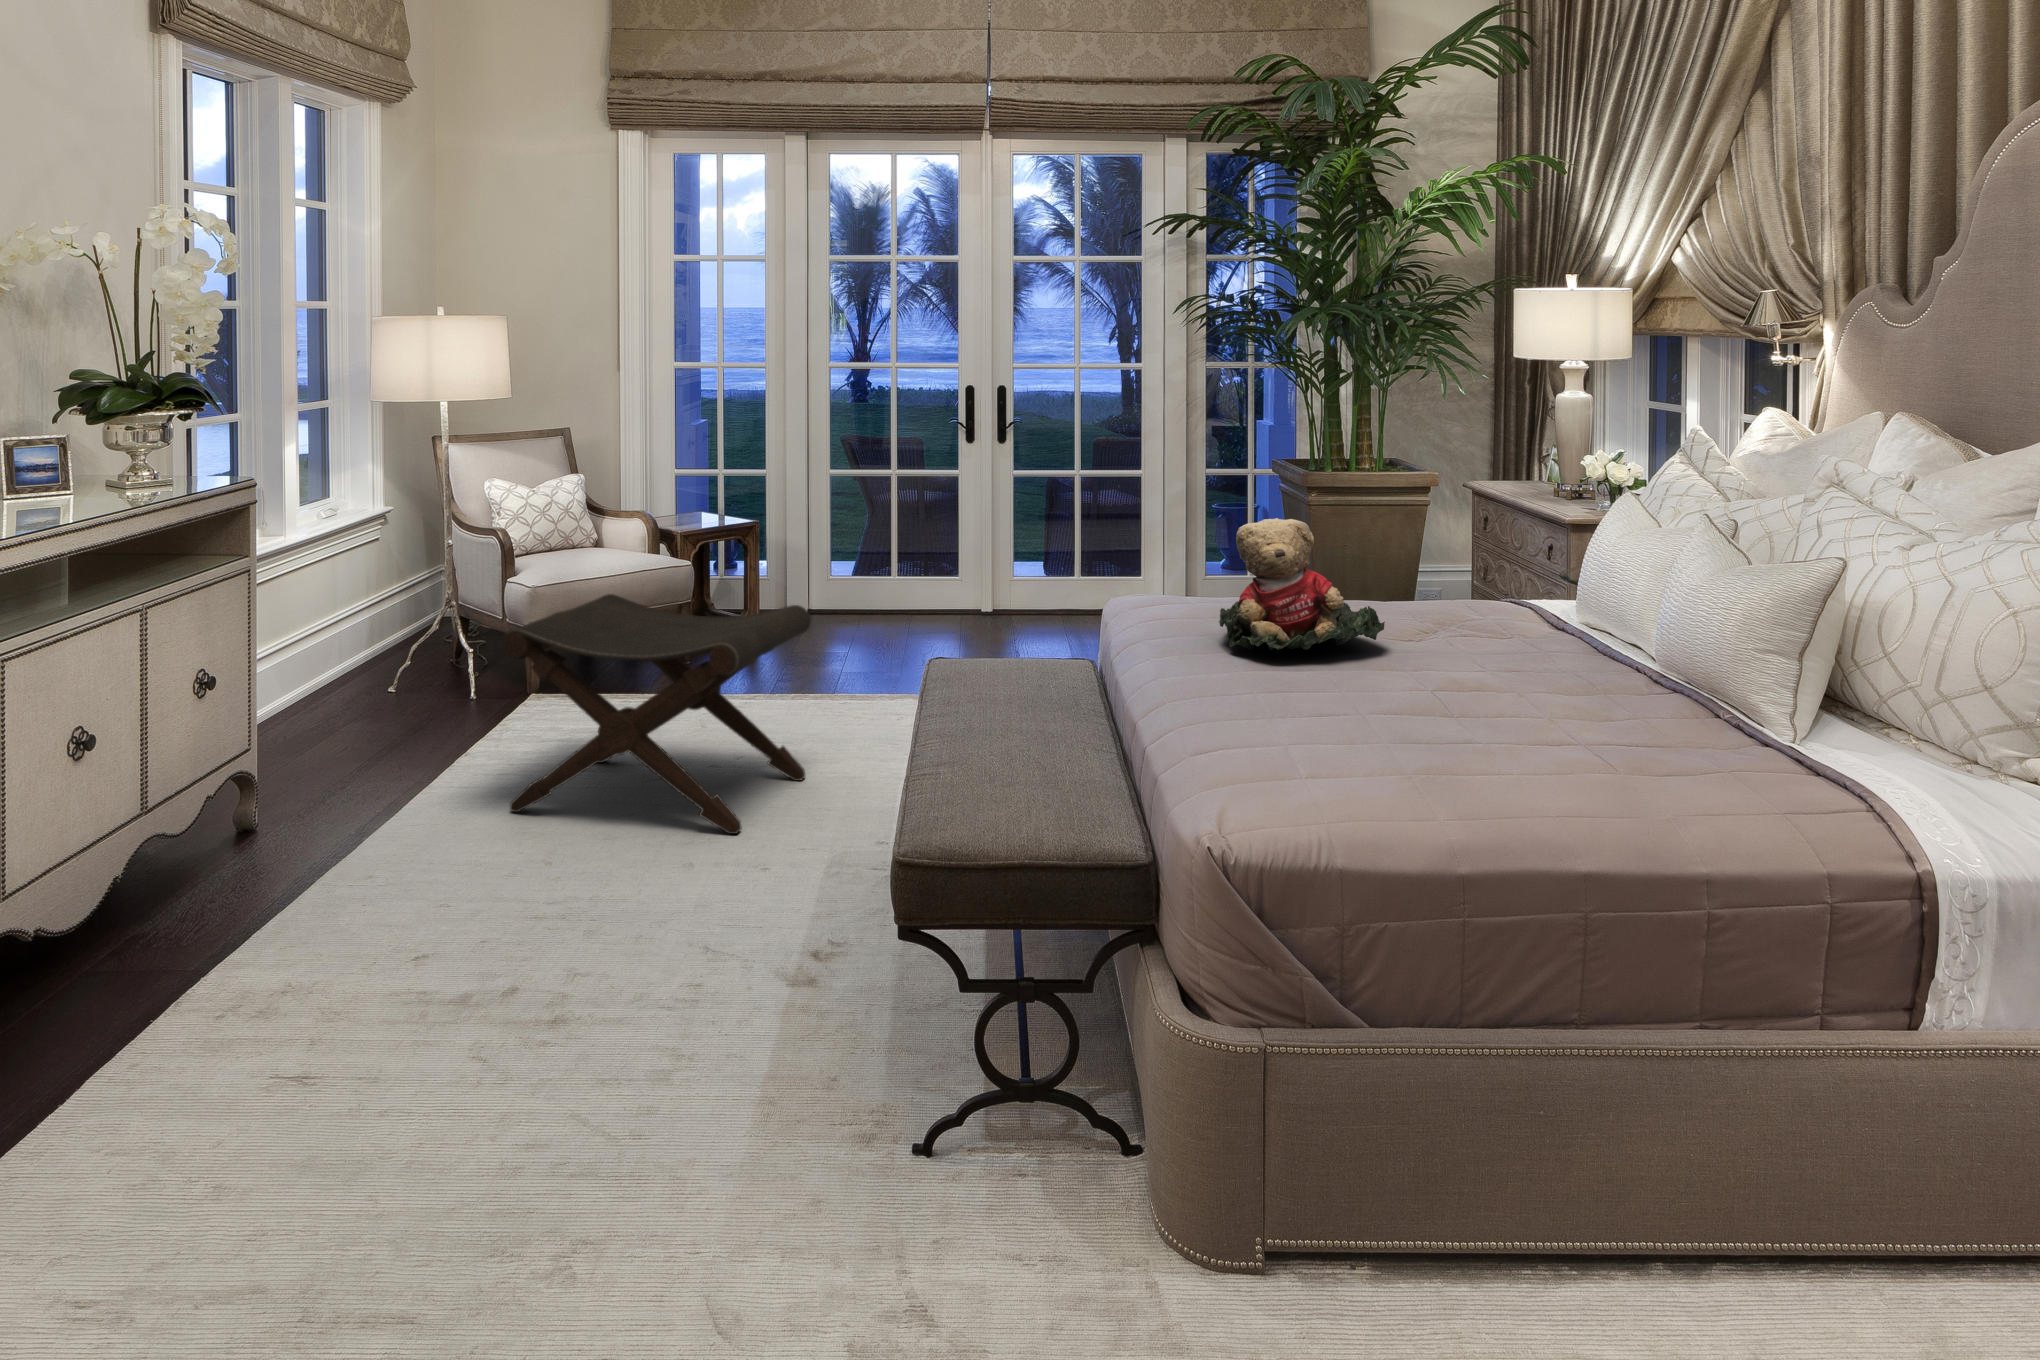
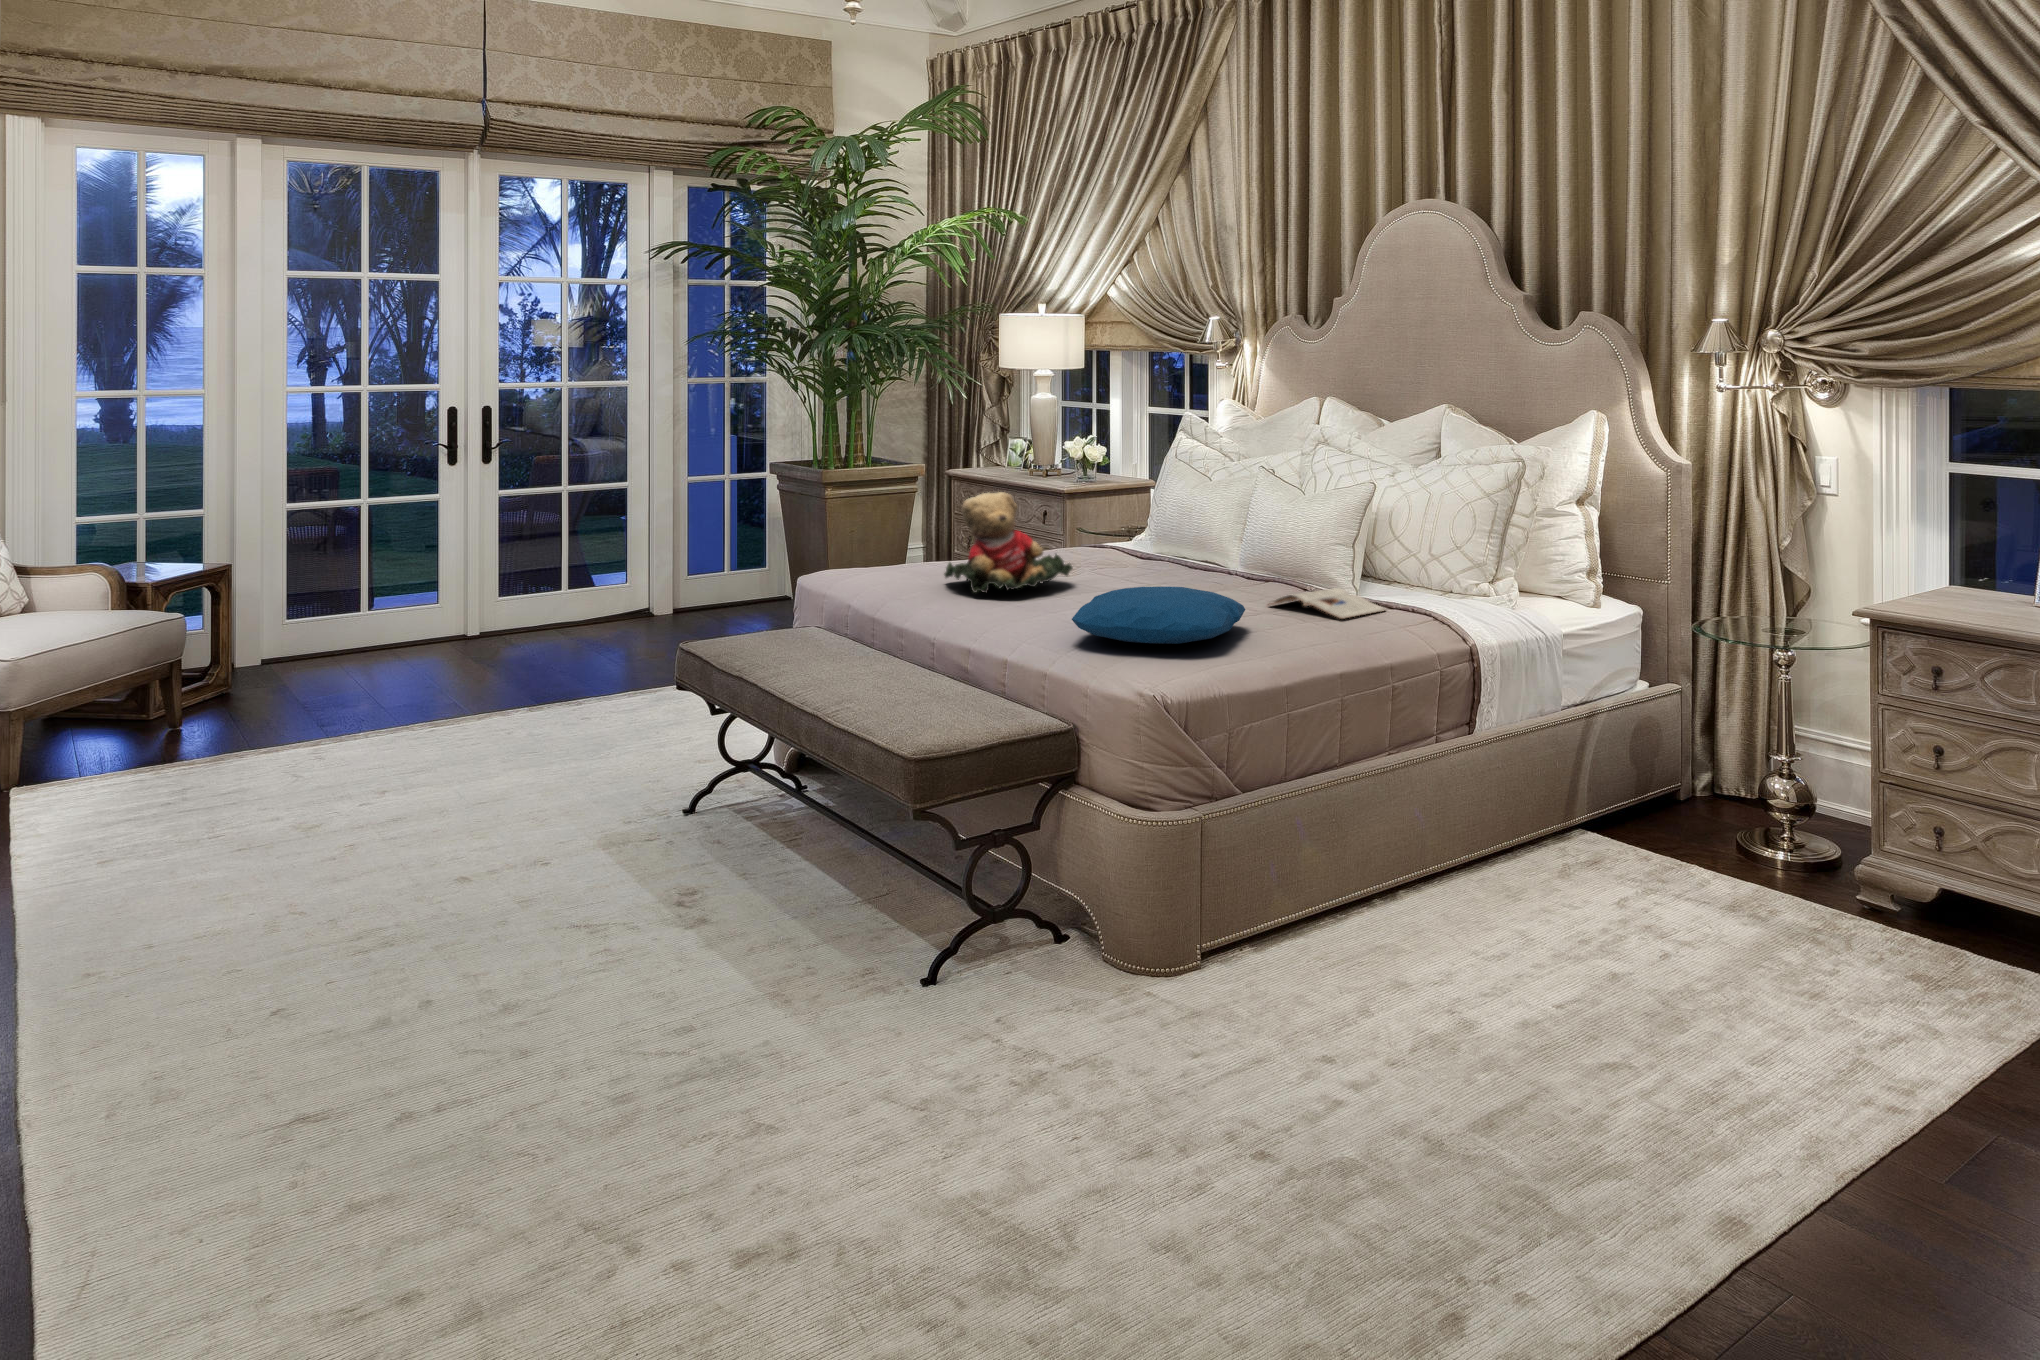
footstool: present [503,594,810,834] -> none [189,621,491,873]
pillow: none [1219,676,1505,776] -> present [1072,587,1245,644]
magazine: none [1606,719,1801,776] -> present [1270,588,1386,619]

